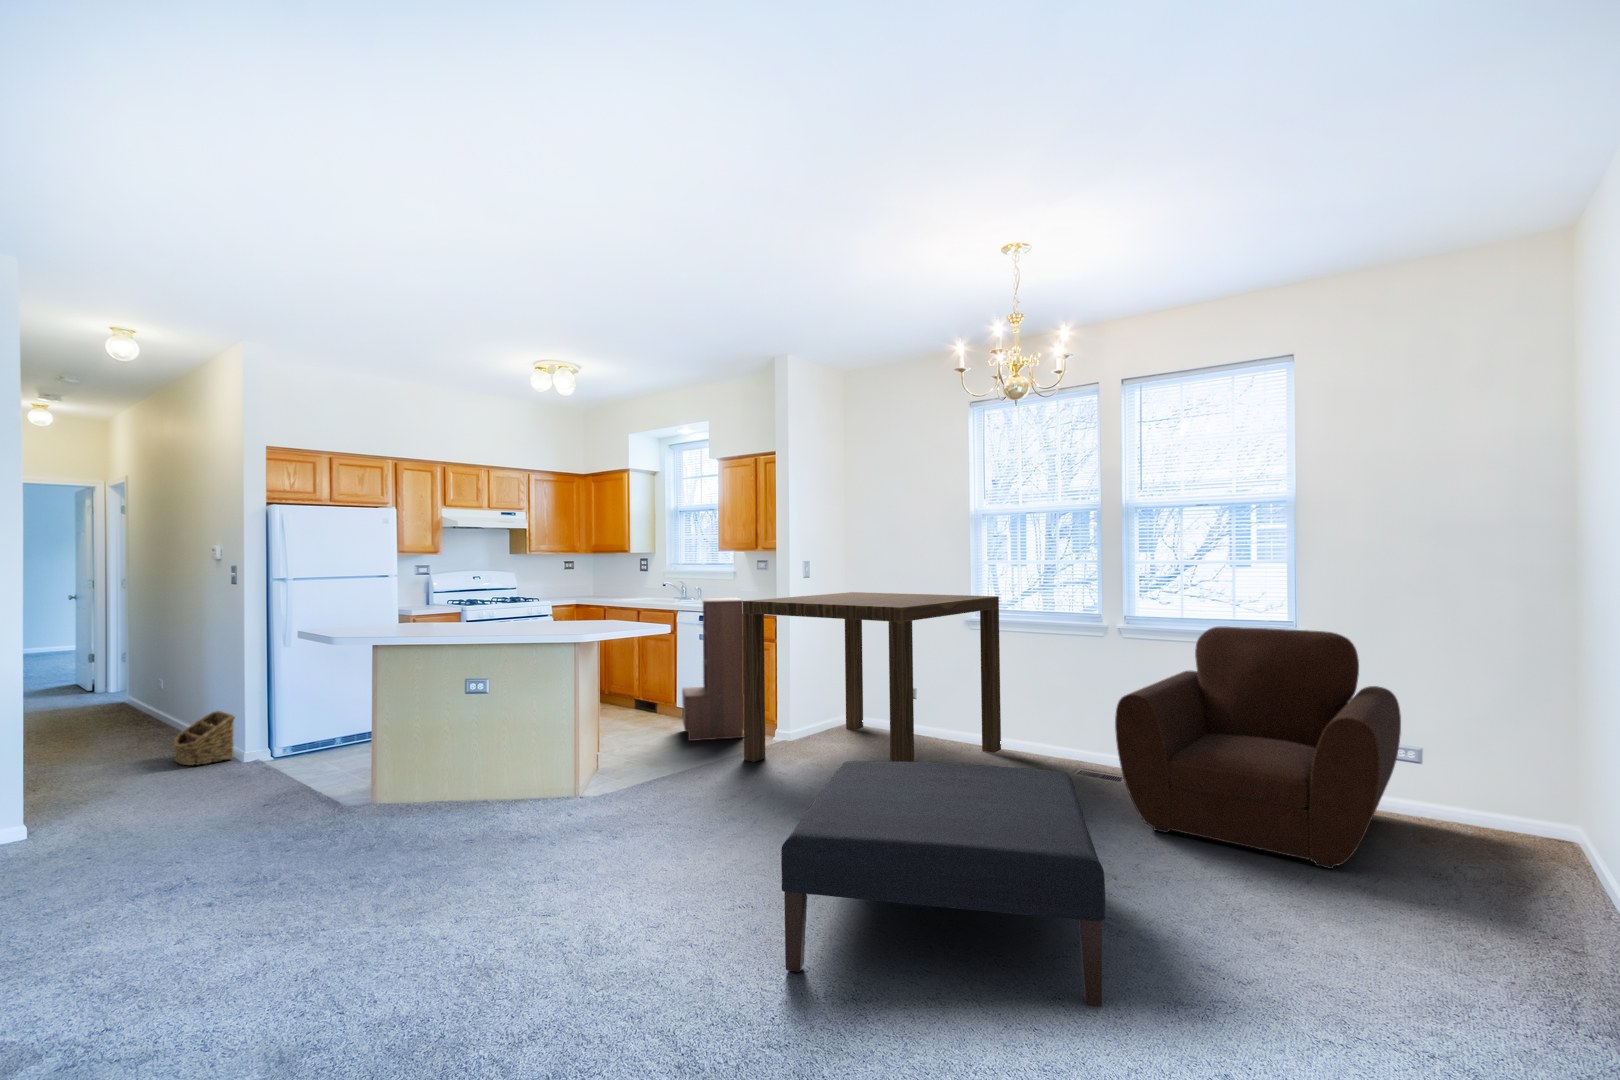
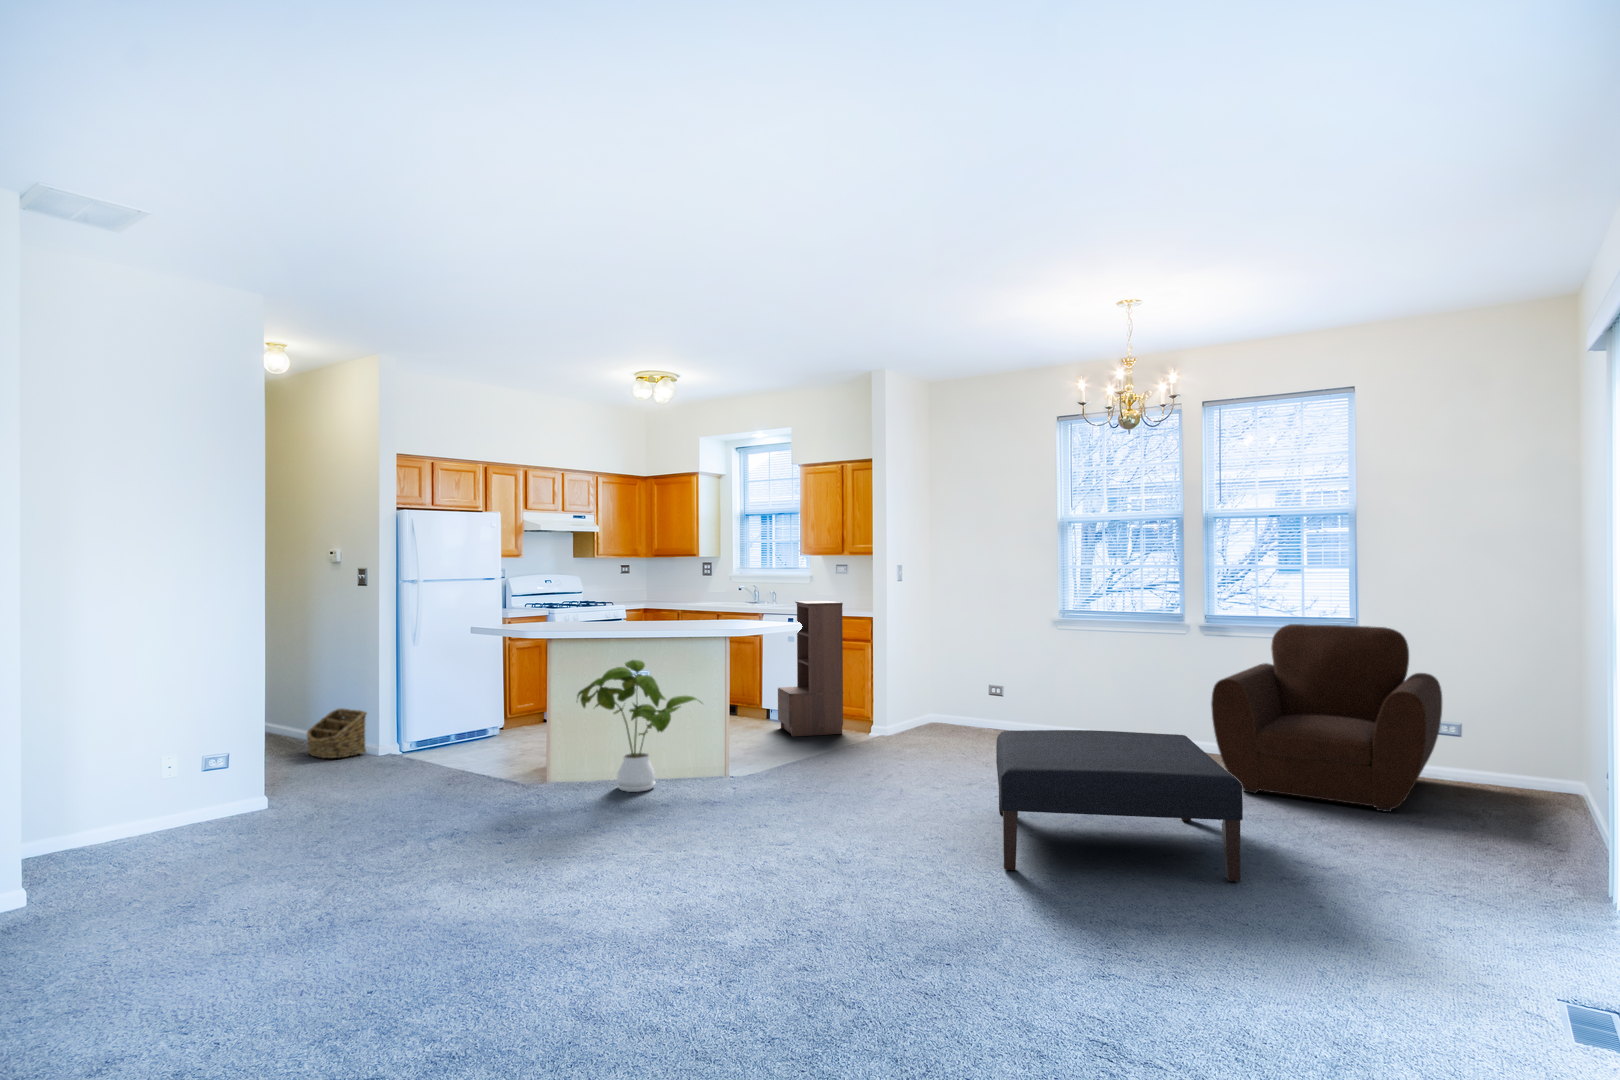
dining table: present [743,592,1001,762] -> none [857,596,1089,772]
house plant: none [385,669,541,818] -> present [577,660,697,792]

